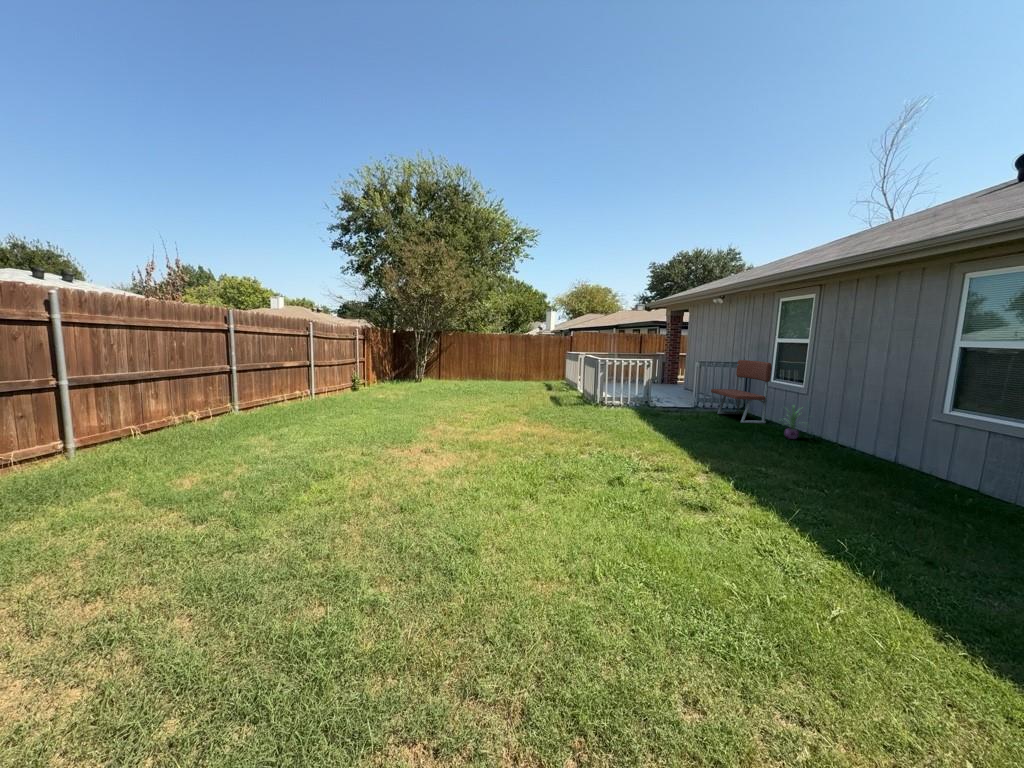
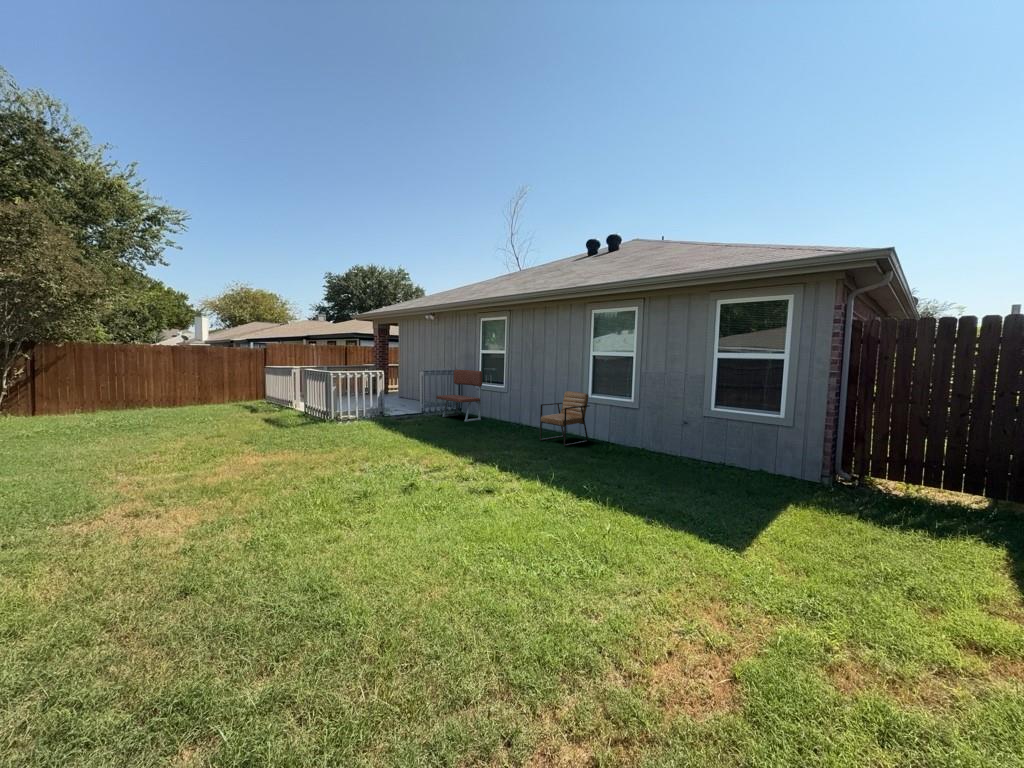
chair: none [832,398,937,480] -> present [540,391,590,446]
decorative plant: present [780,406,799,439] -> none [491,403,518,429]

